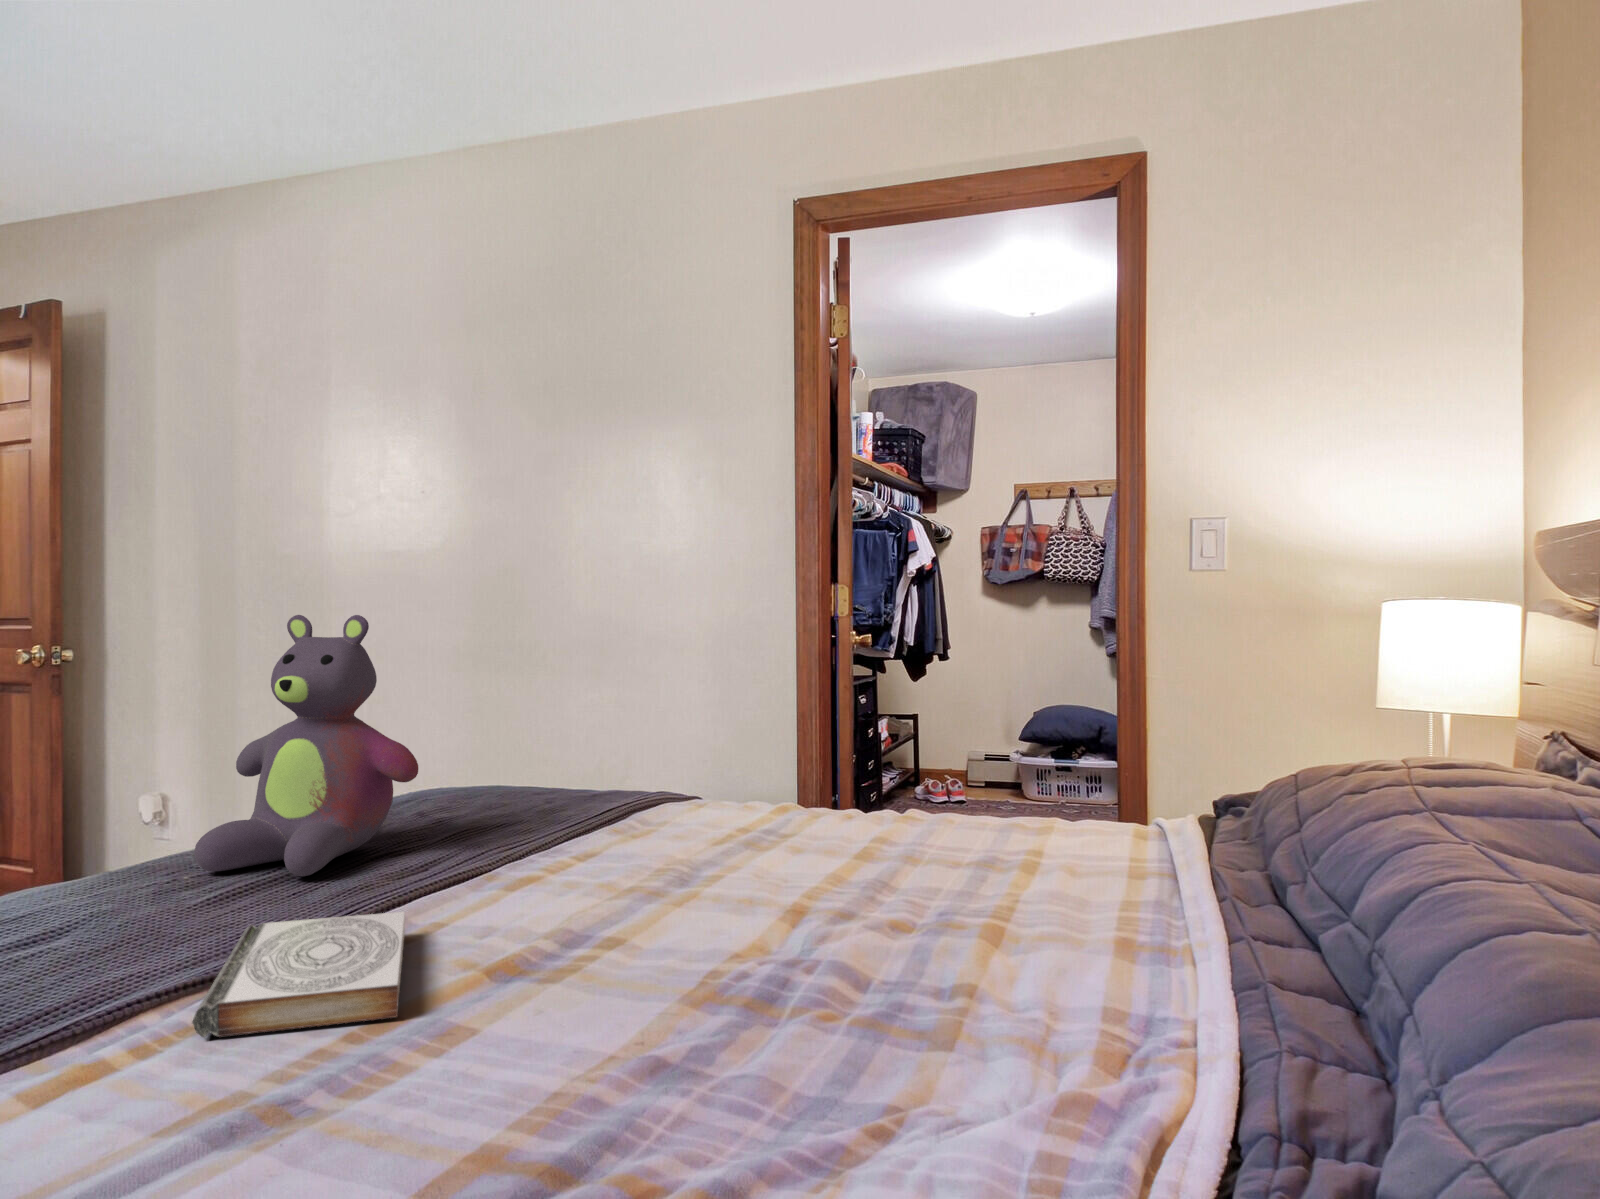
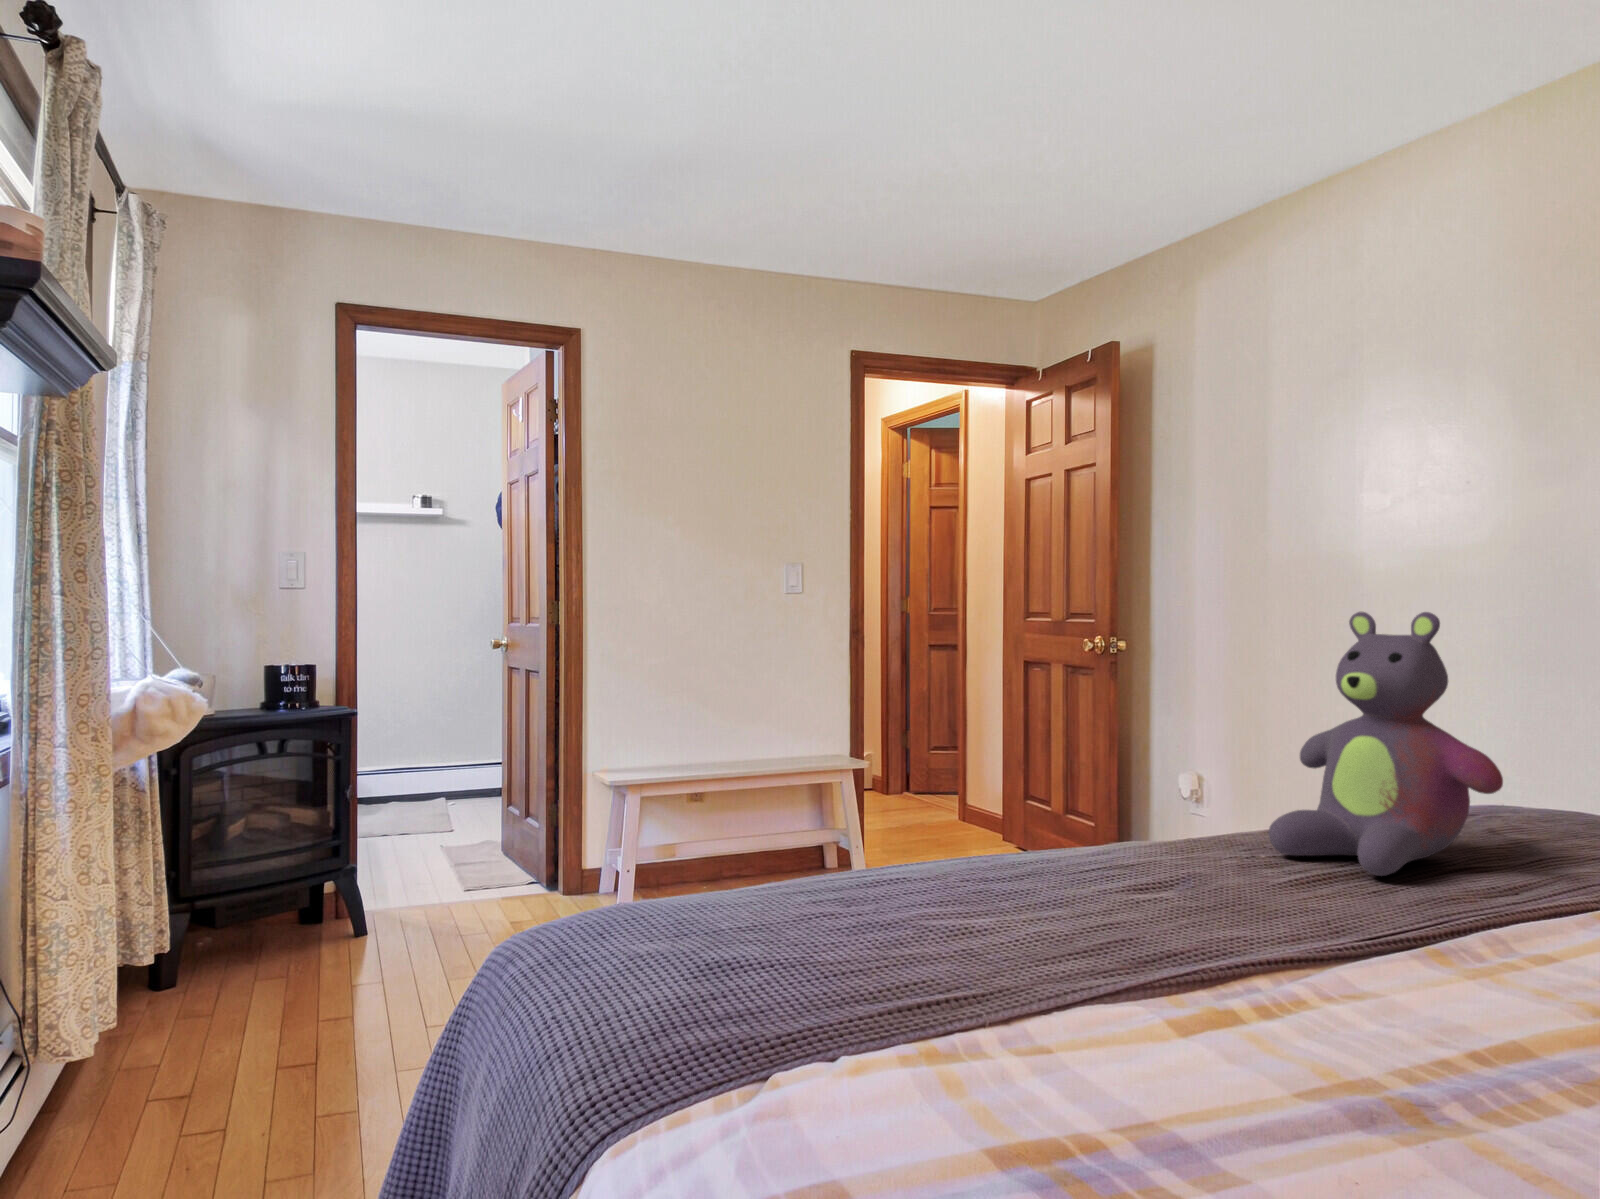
book: present [192,912,405,1038] -> none [1312,914,1533,1053]

